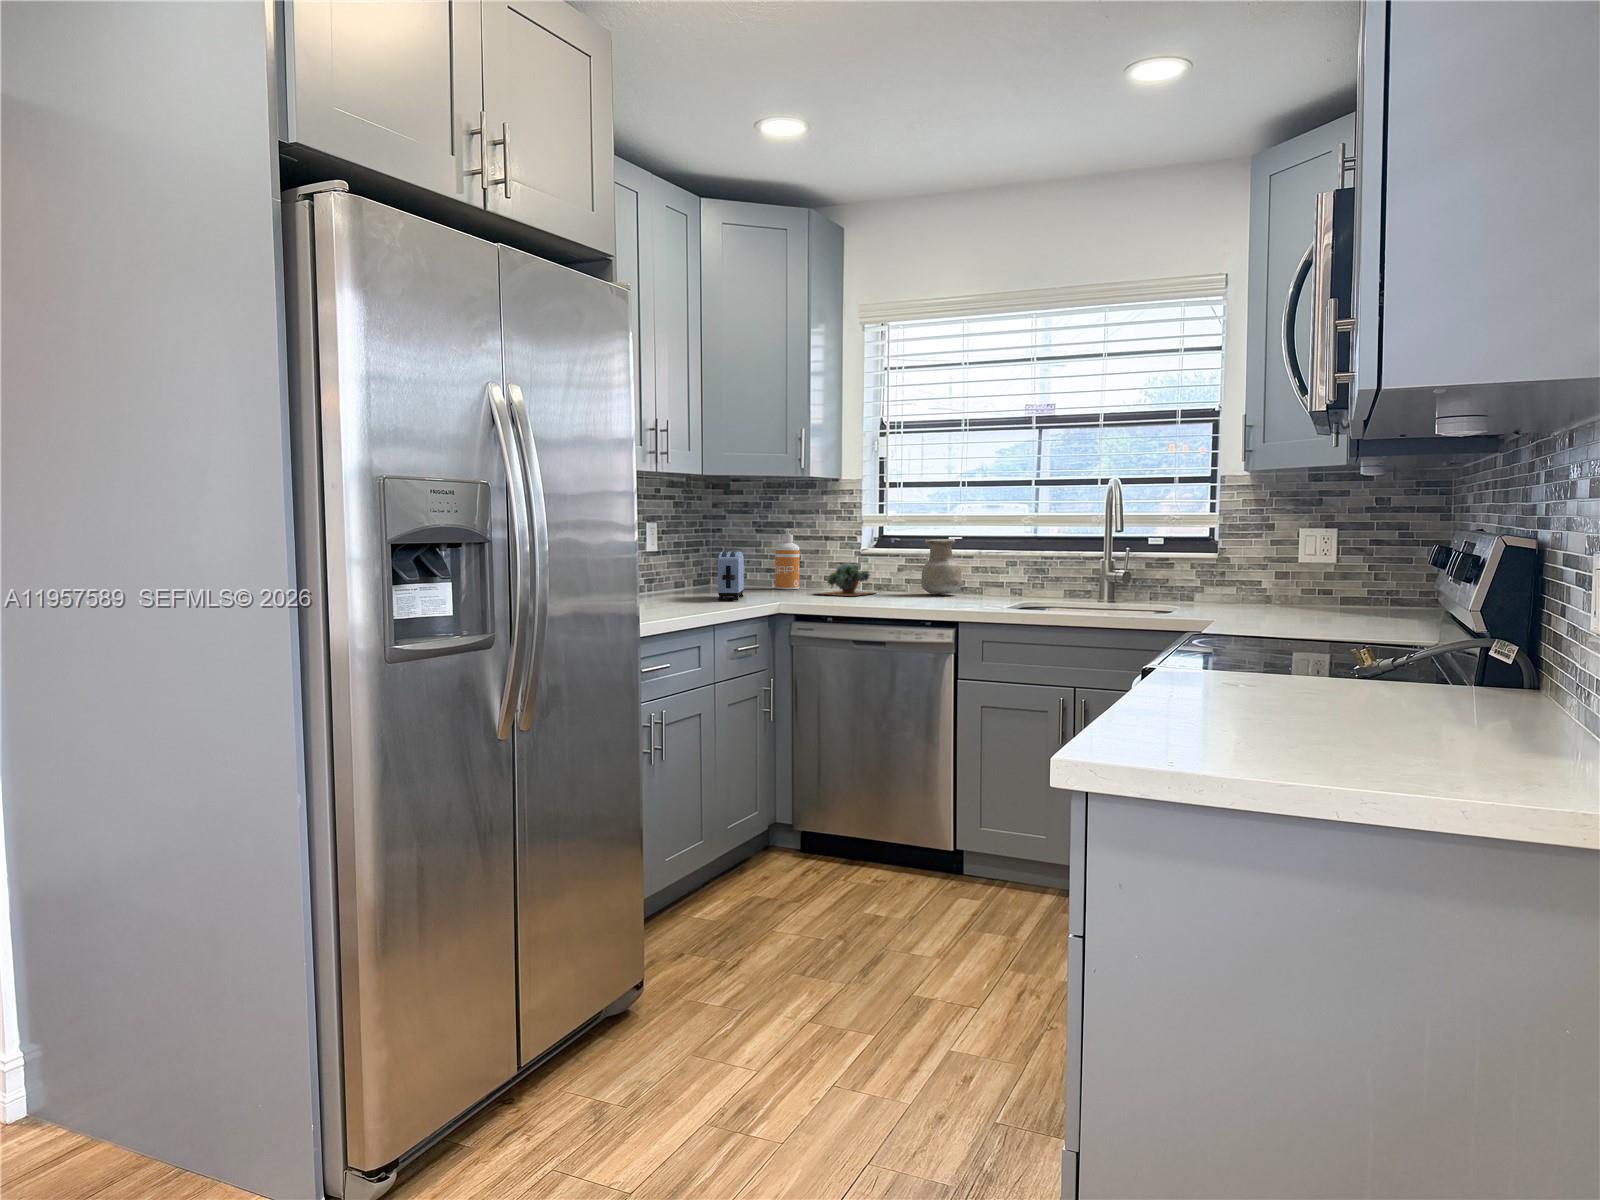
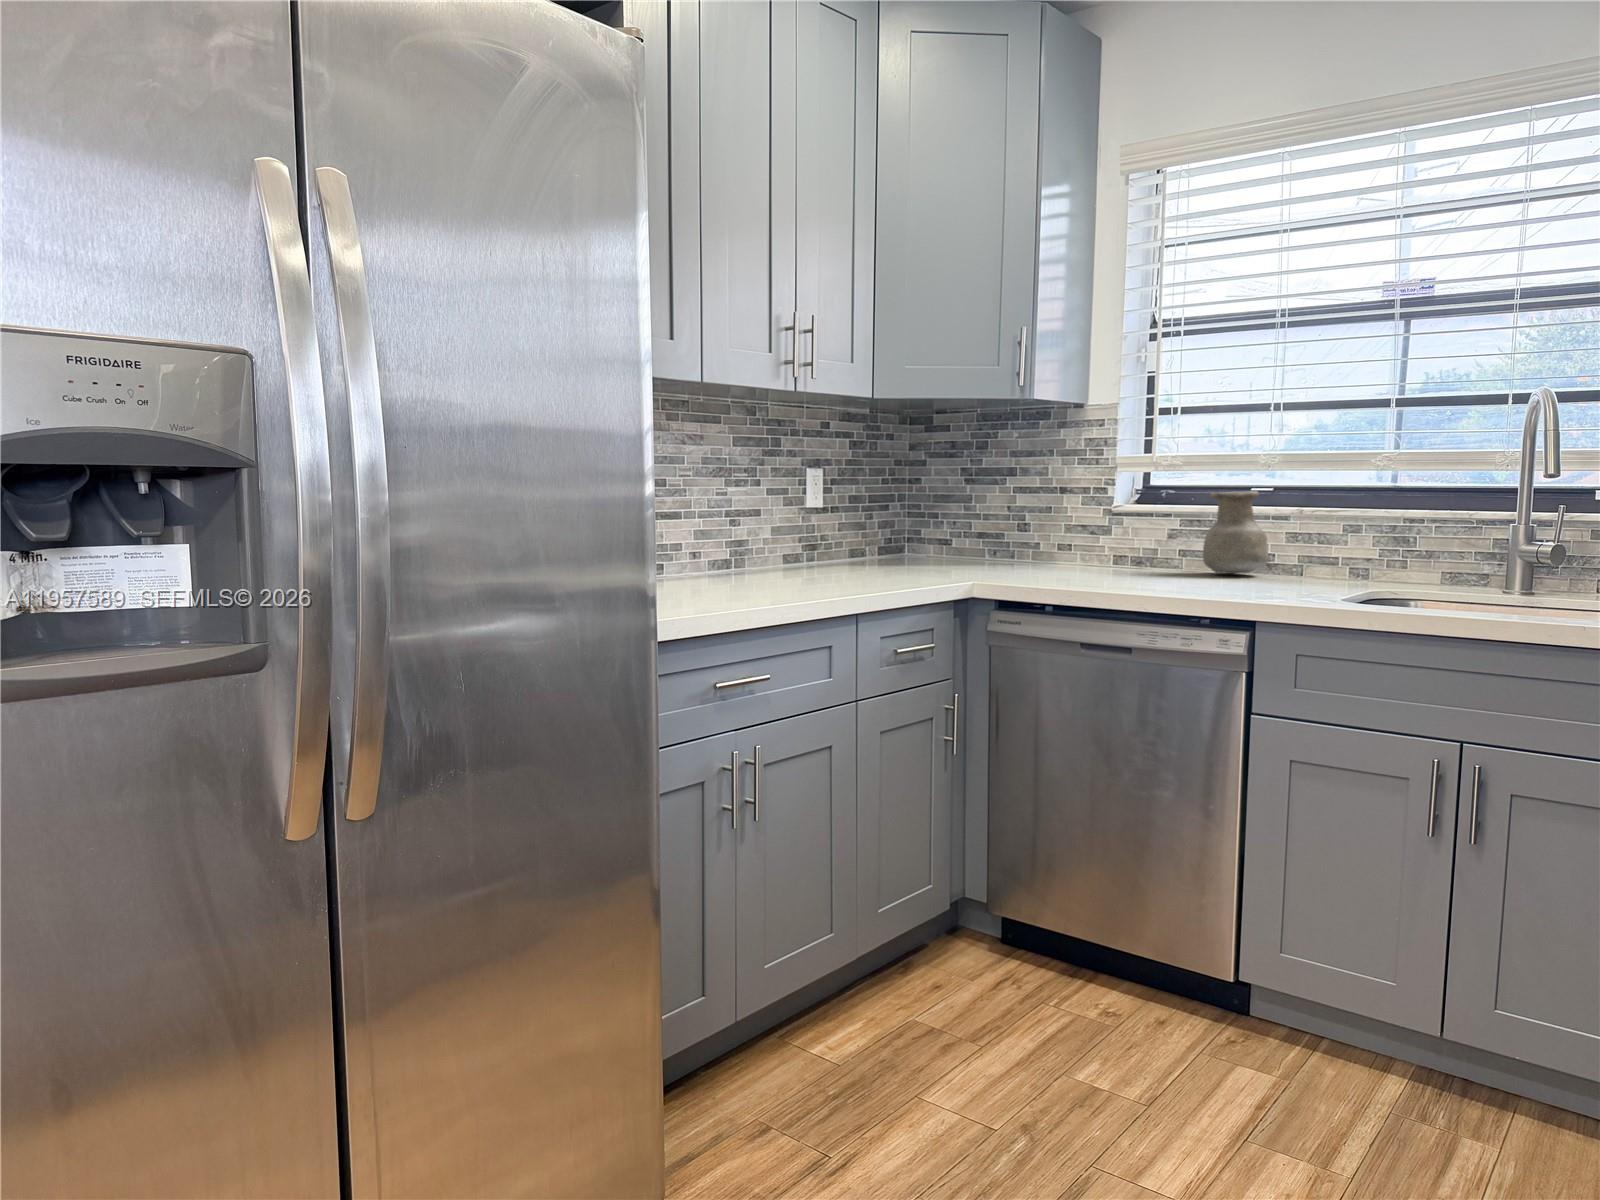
soap dispenser: present [775,529,800,589] -> none [990,477,1025,562]
toaster: present [718,552,744,601] -> none [887,508,933,578]
succulent plant: present [818,564,872,596] -> none [1035,526,1136,575]

